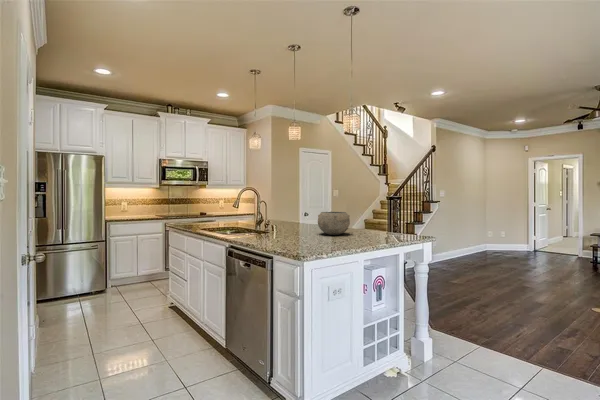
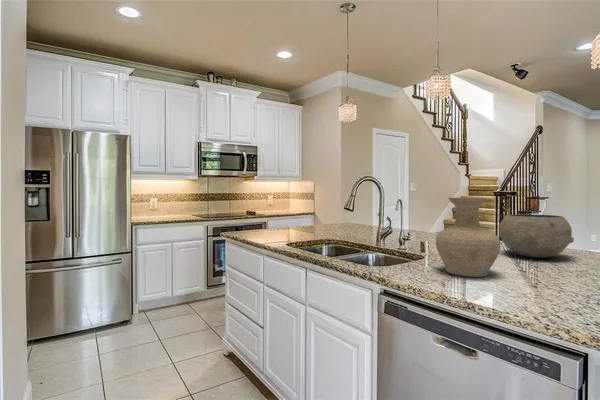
vase: none [267,203,296,241] -> present [436,198,501,277]

